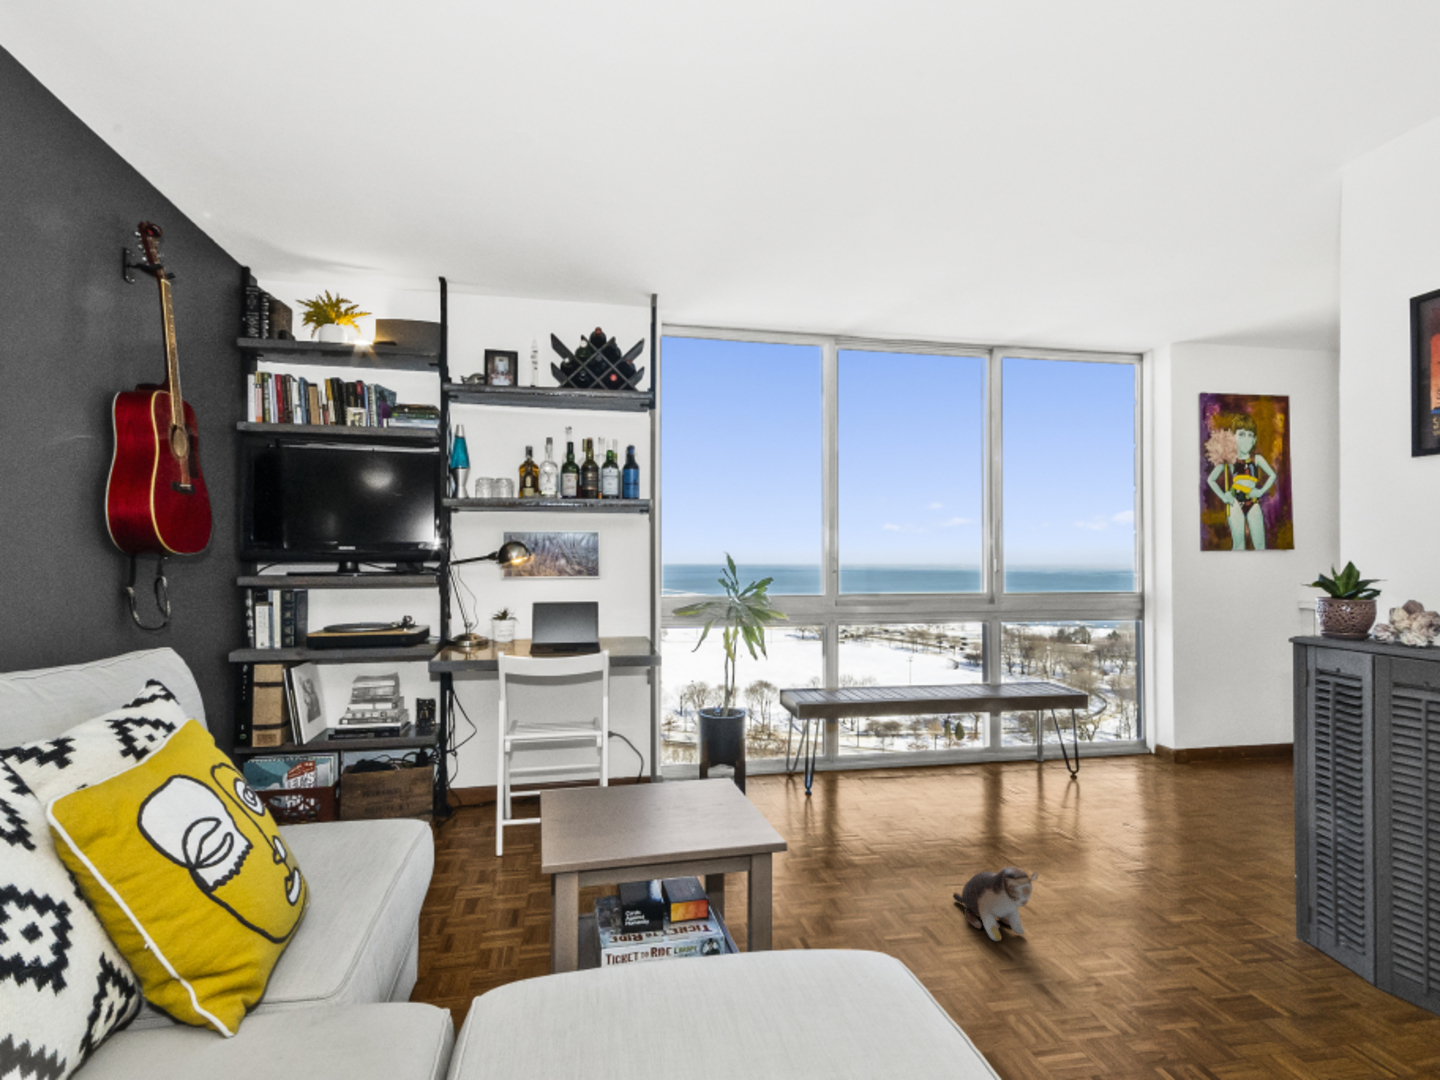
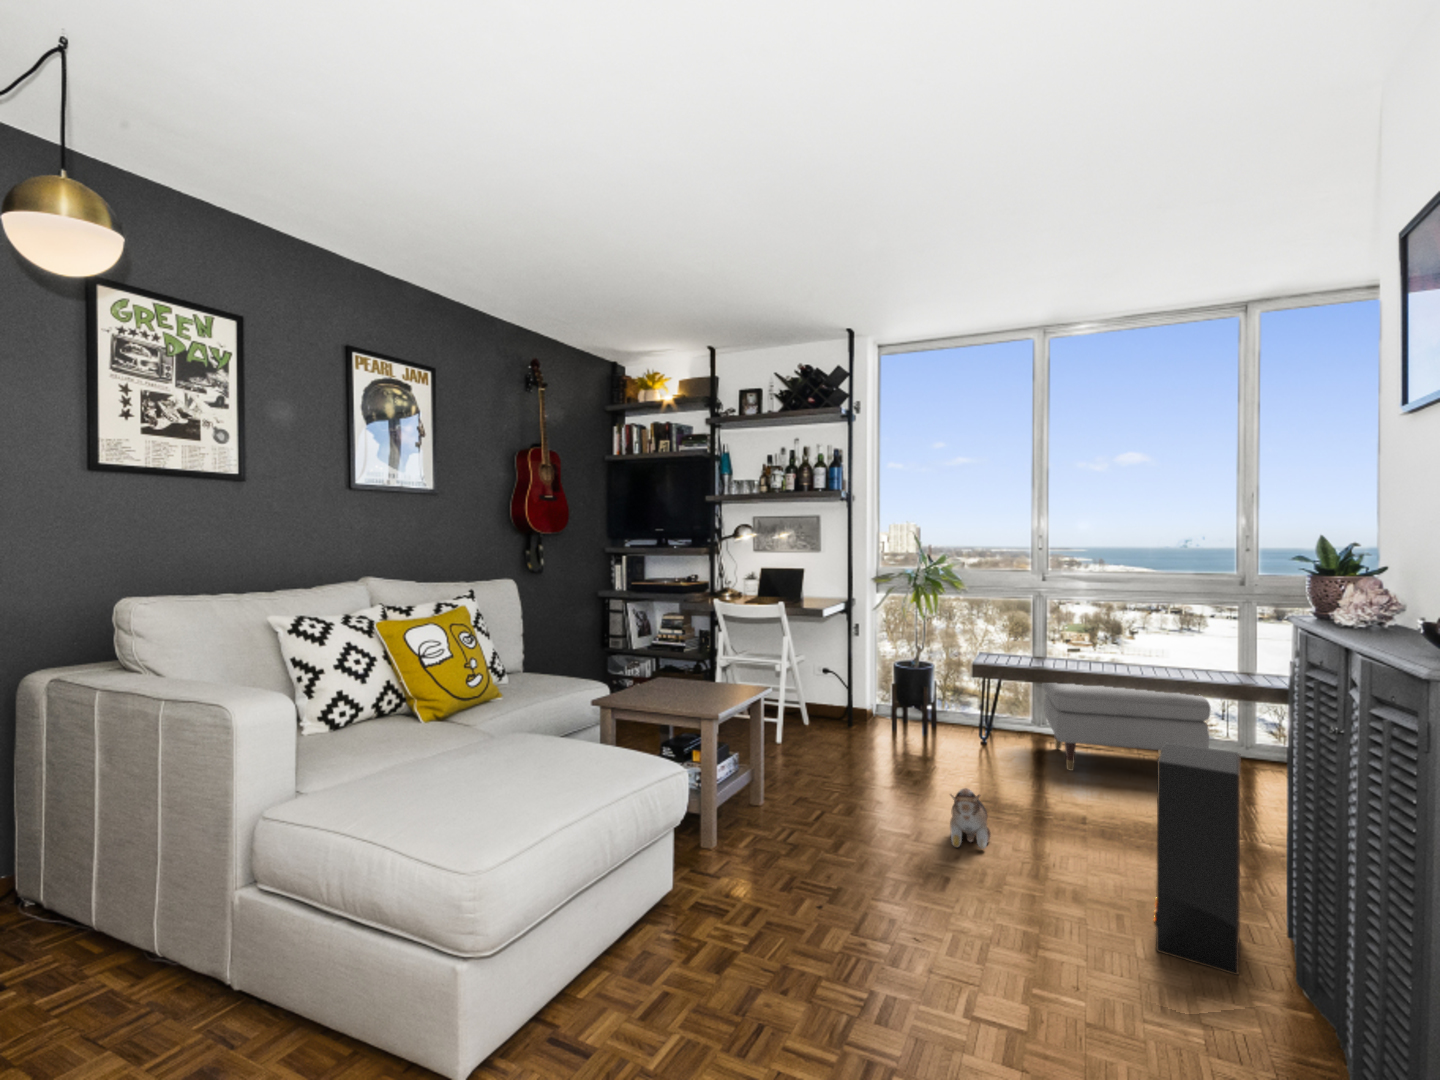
ottoman: none [860,698,1030,809] -> present [1042,683,1211,771]
speaker: none [1238,775,1371,1003] -> present [1154,742,1241,975]

